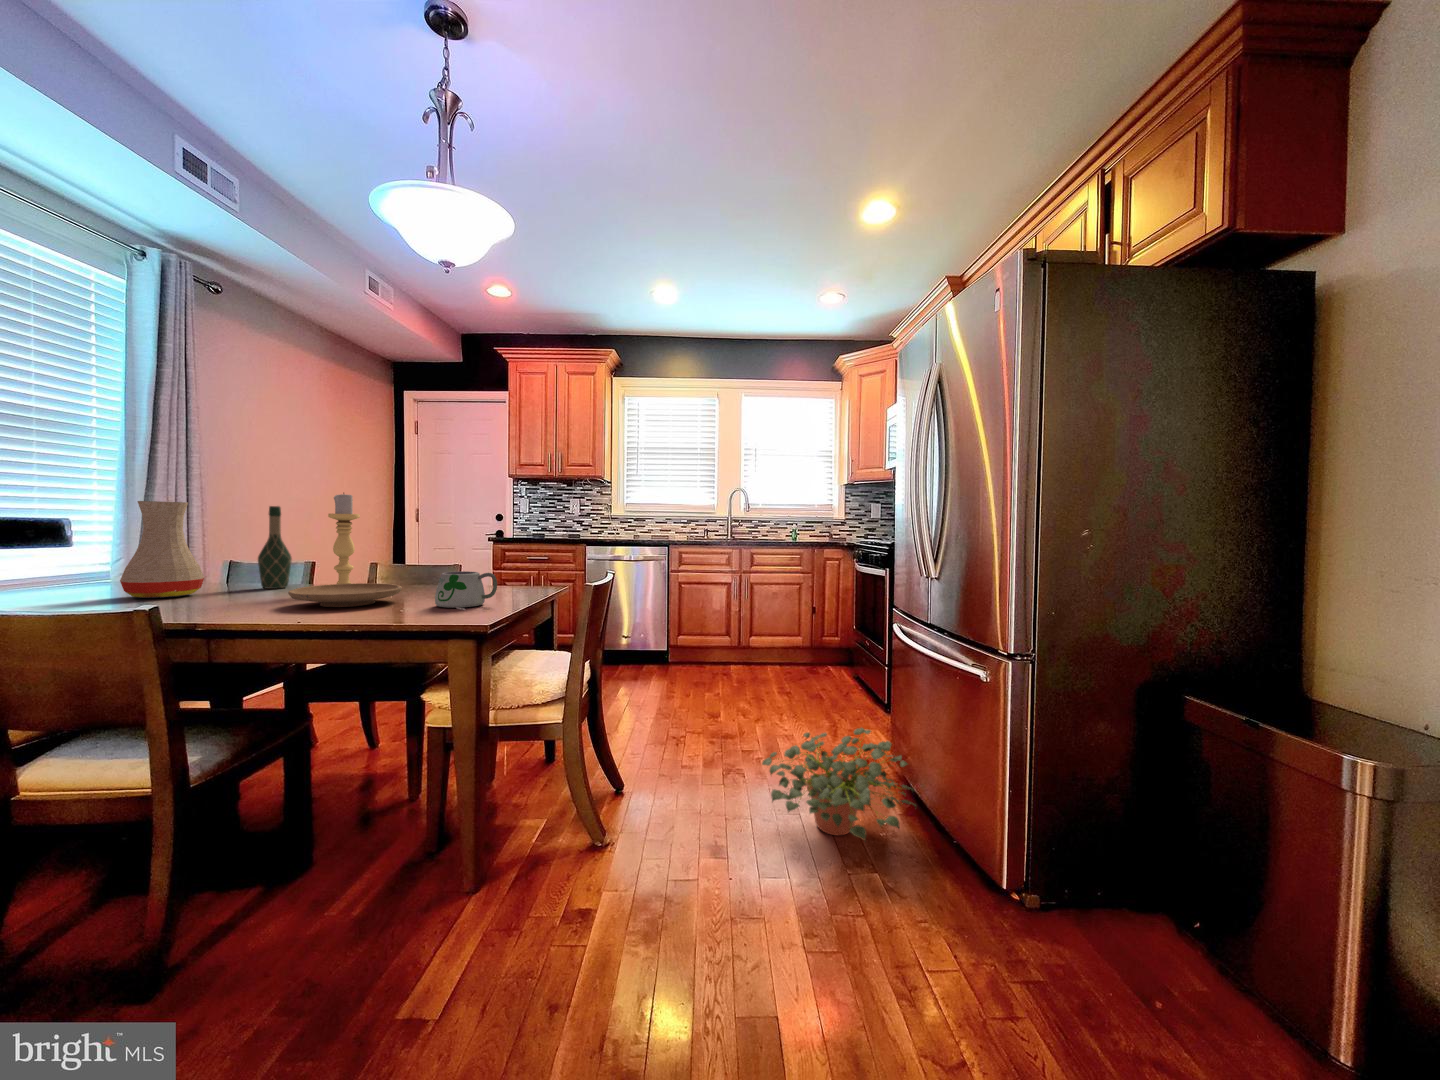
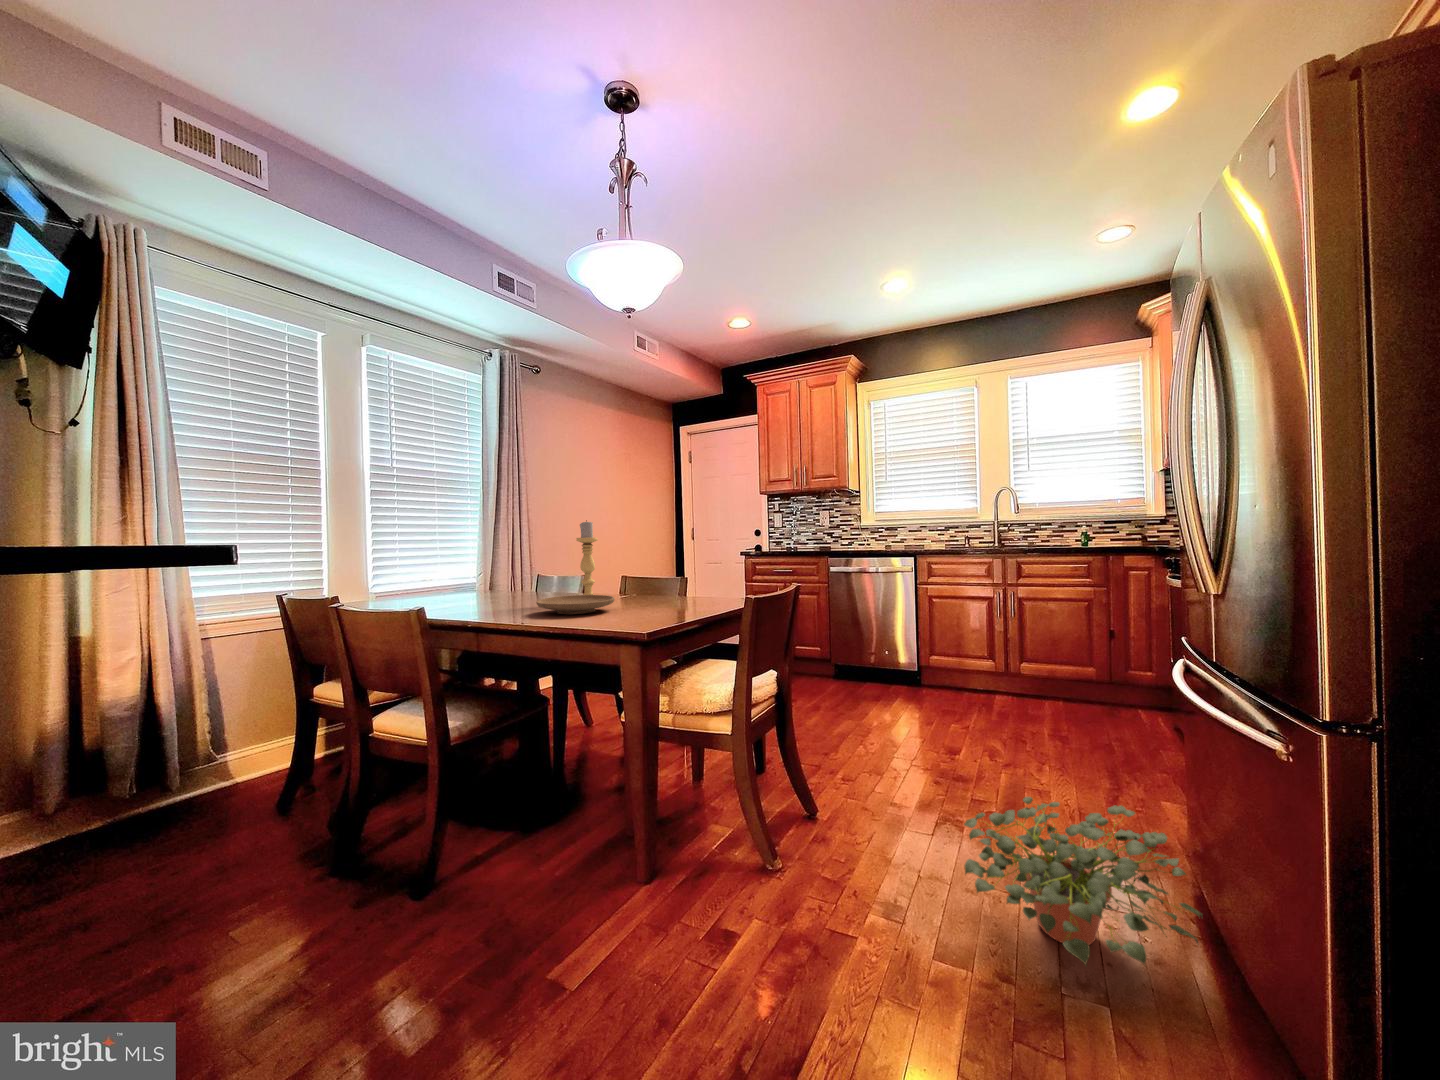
vase: present [120,501,204,598] -> none [463,534,508,603]
wine bottle: present [258,506,292,589] -> none [542,533,563,597]
mug: present [435,571,497,610] -> none [629,586,676,621]

